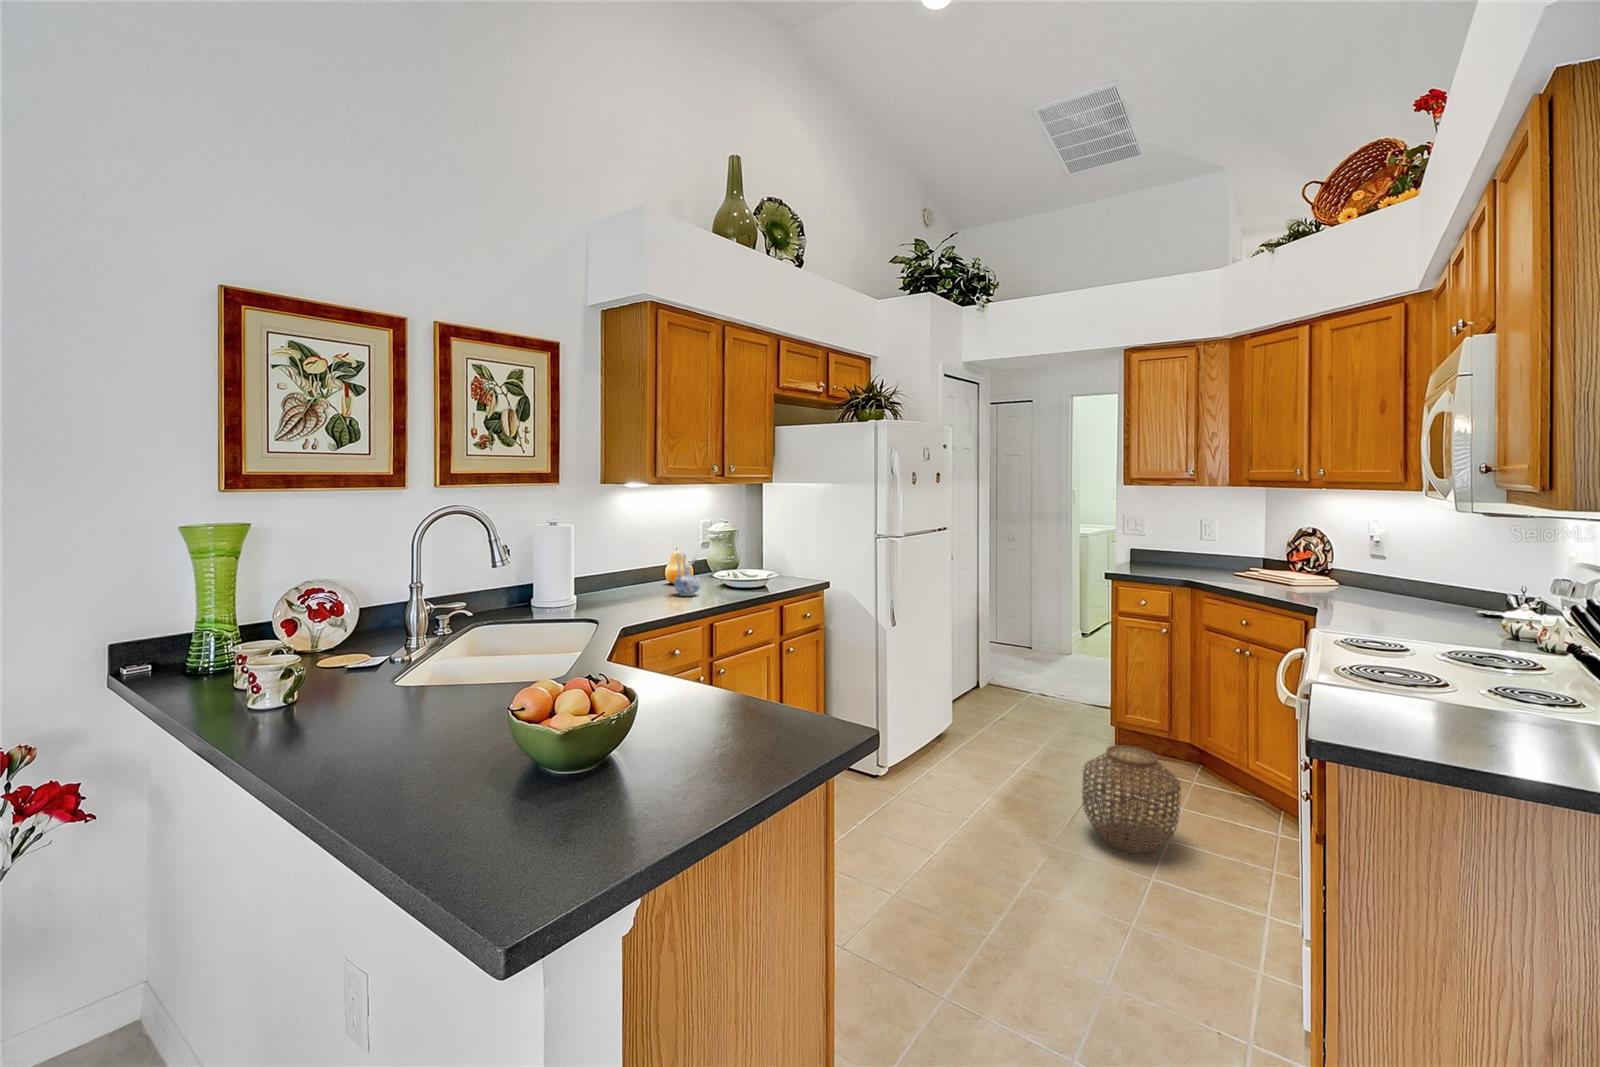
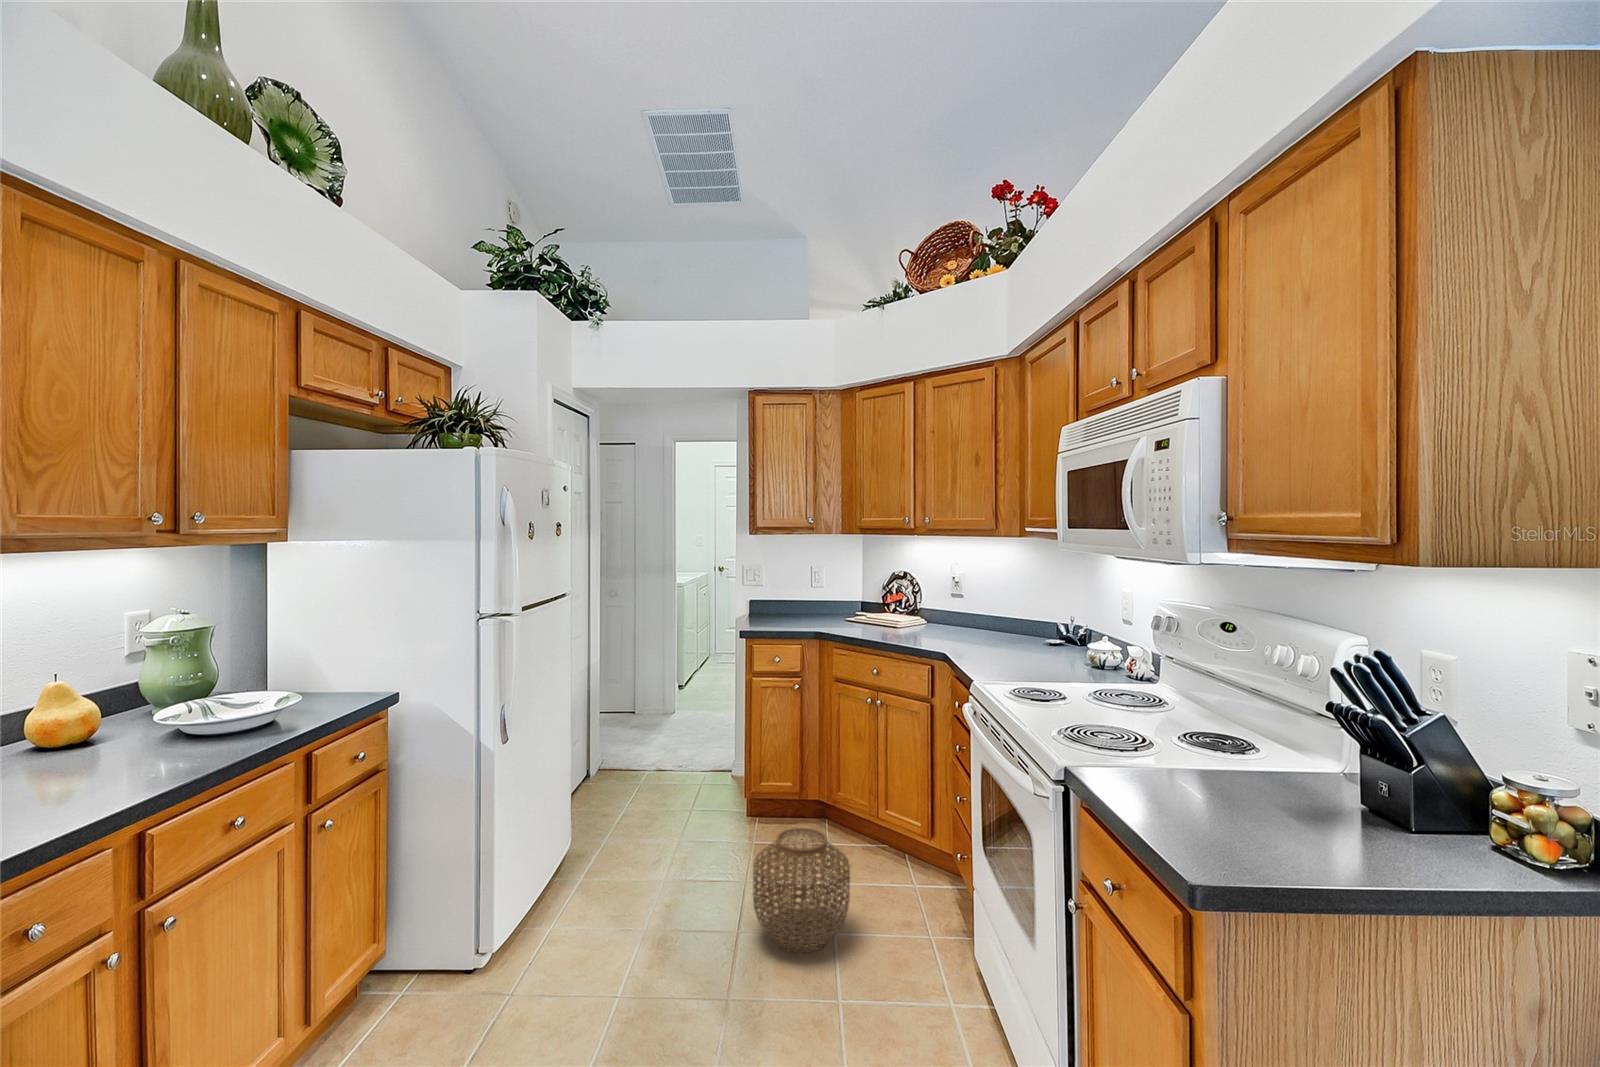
ceramic pitcher: present [674,552,700,596] -> none [86,676,152,757]

